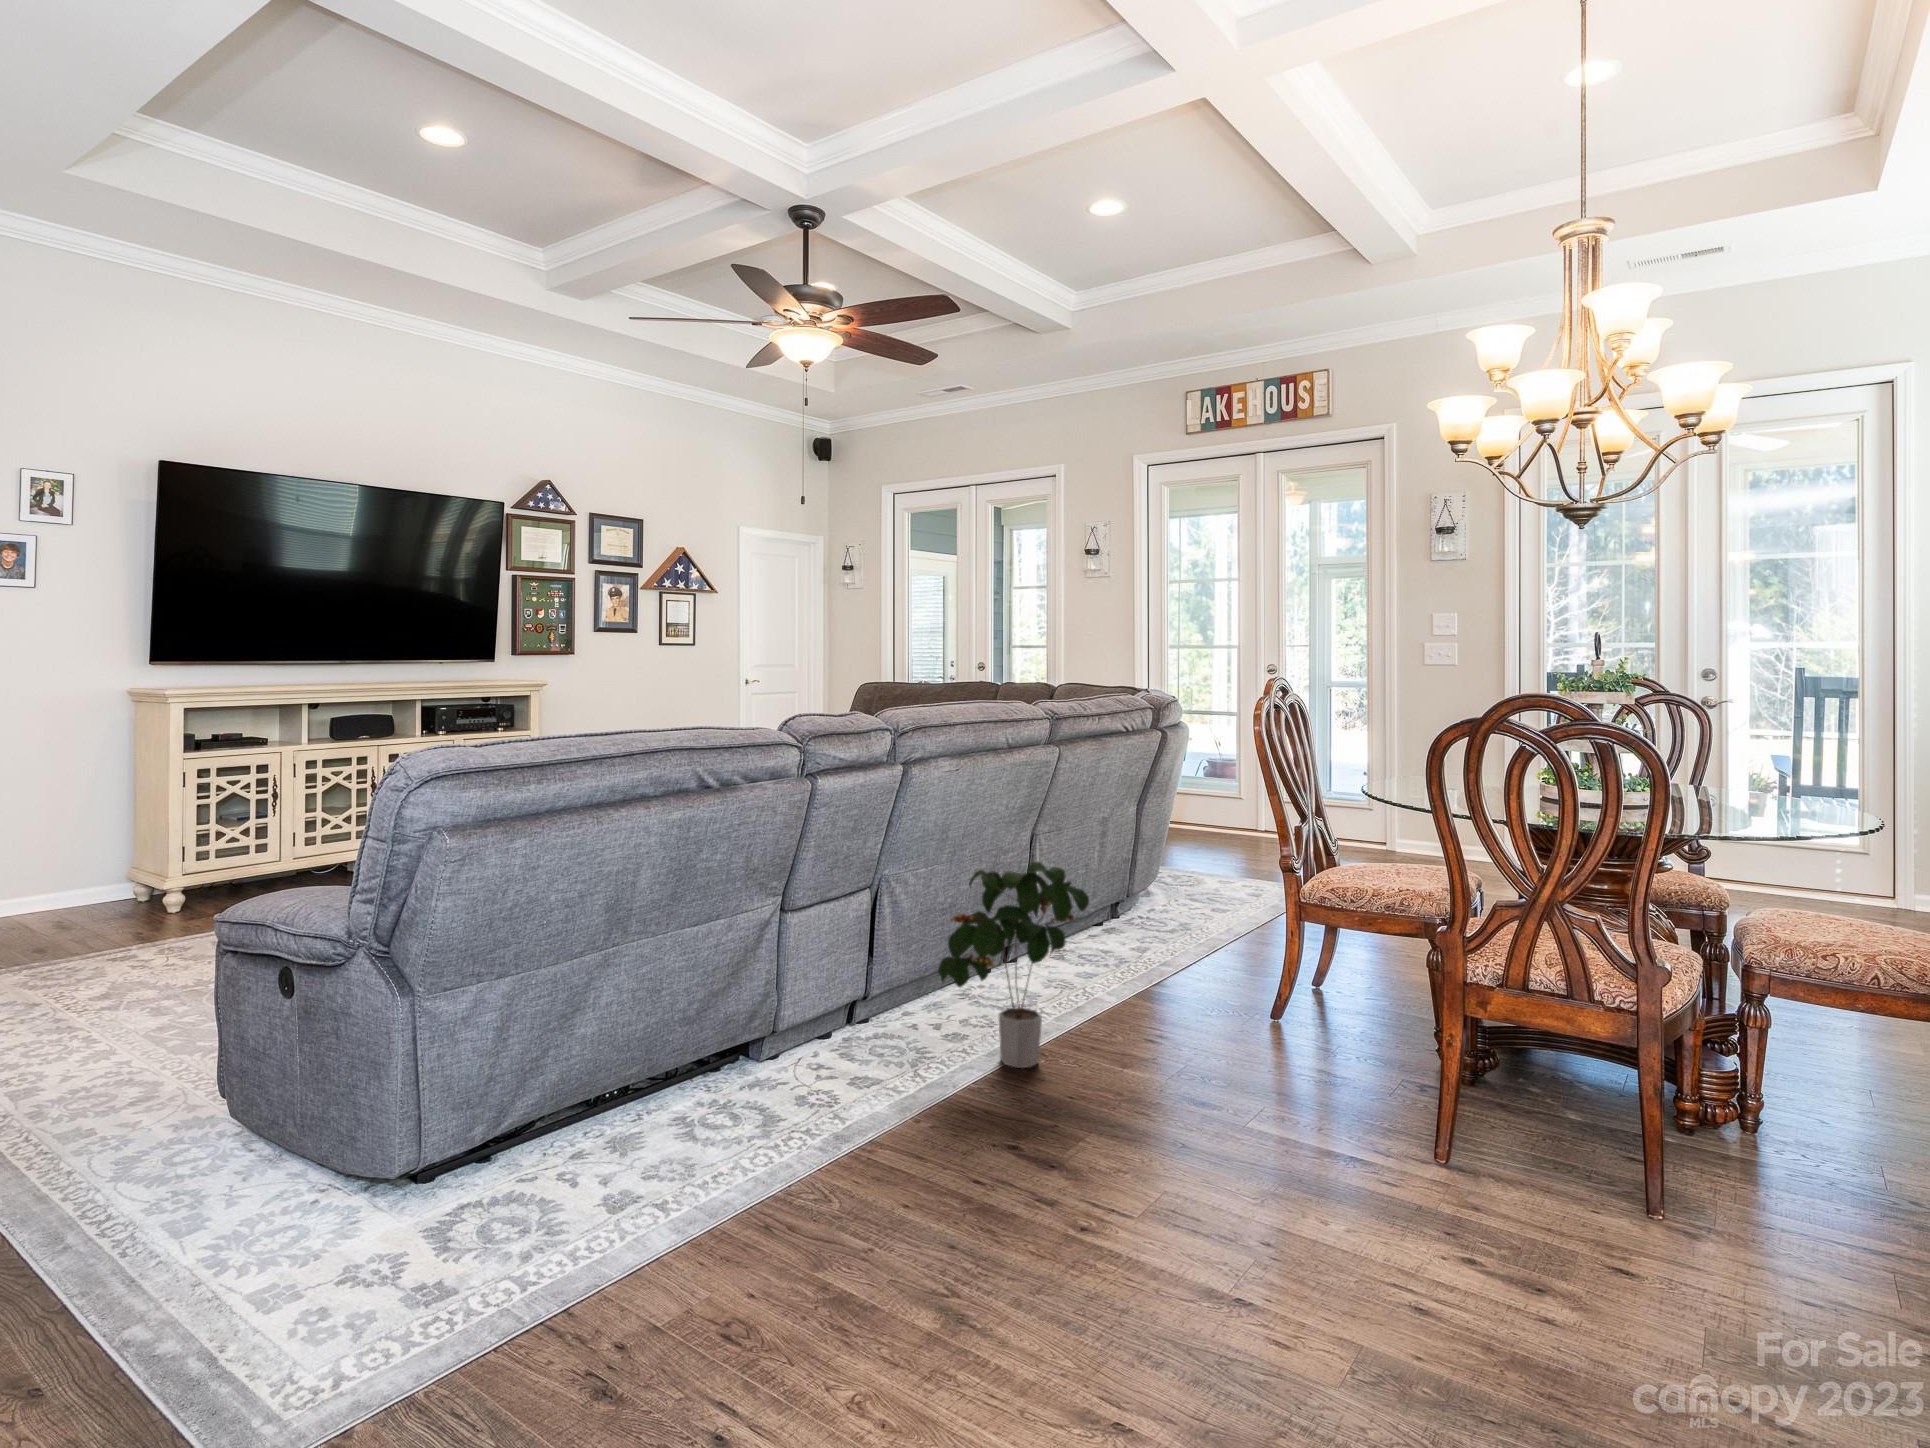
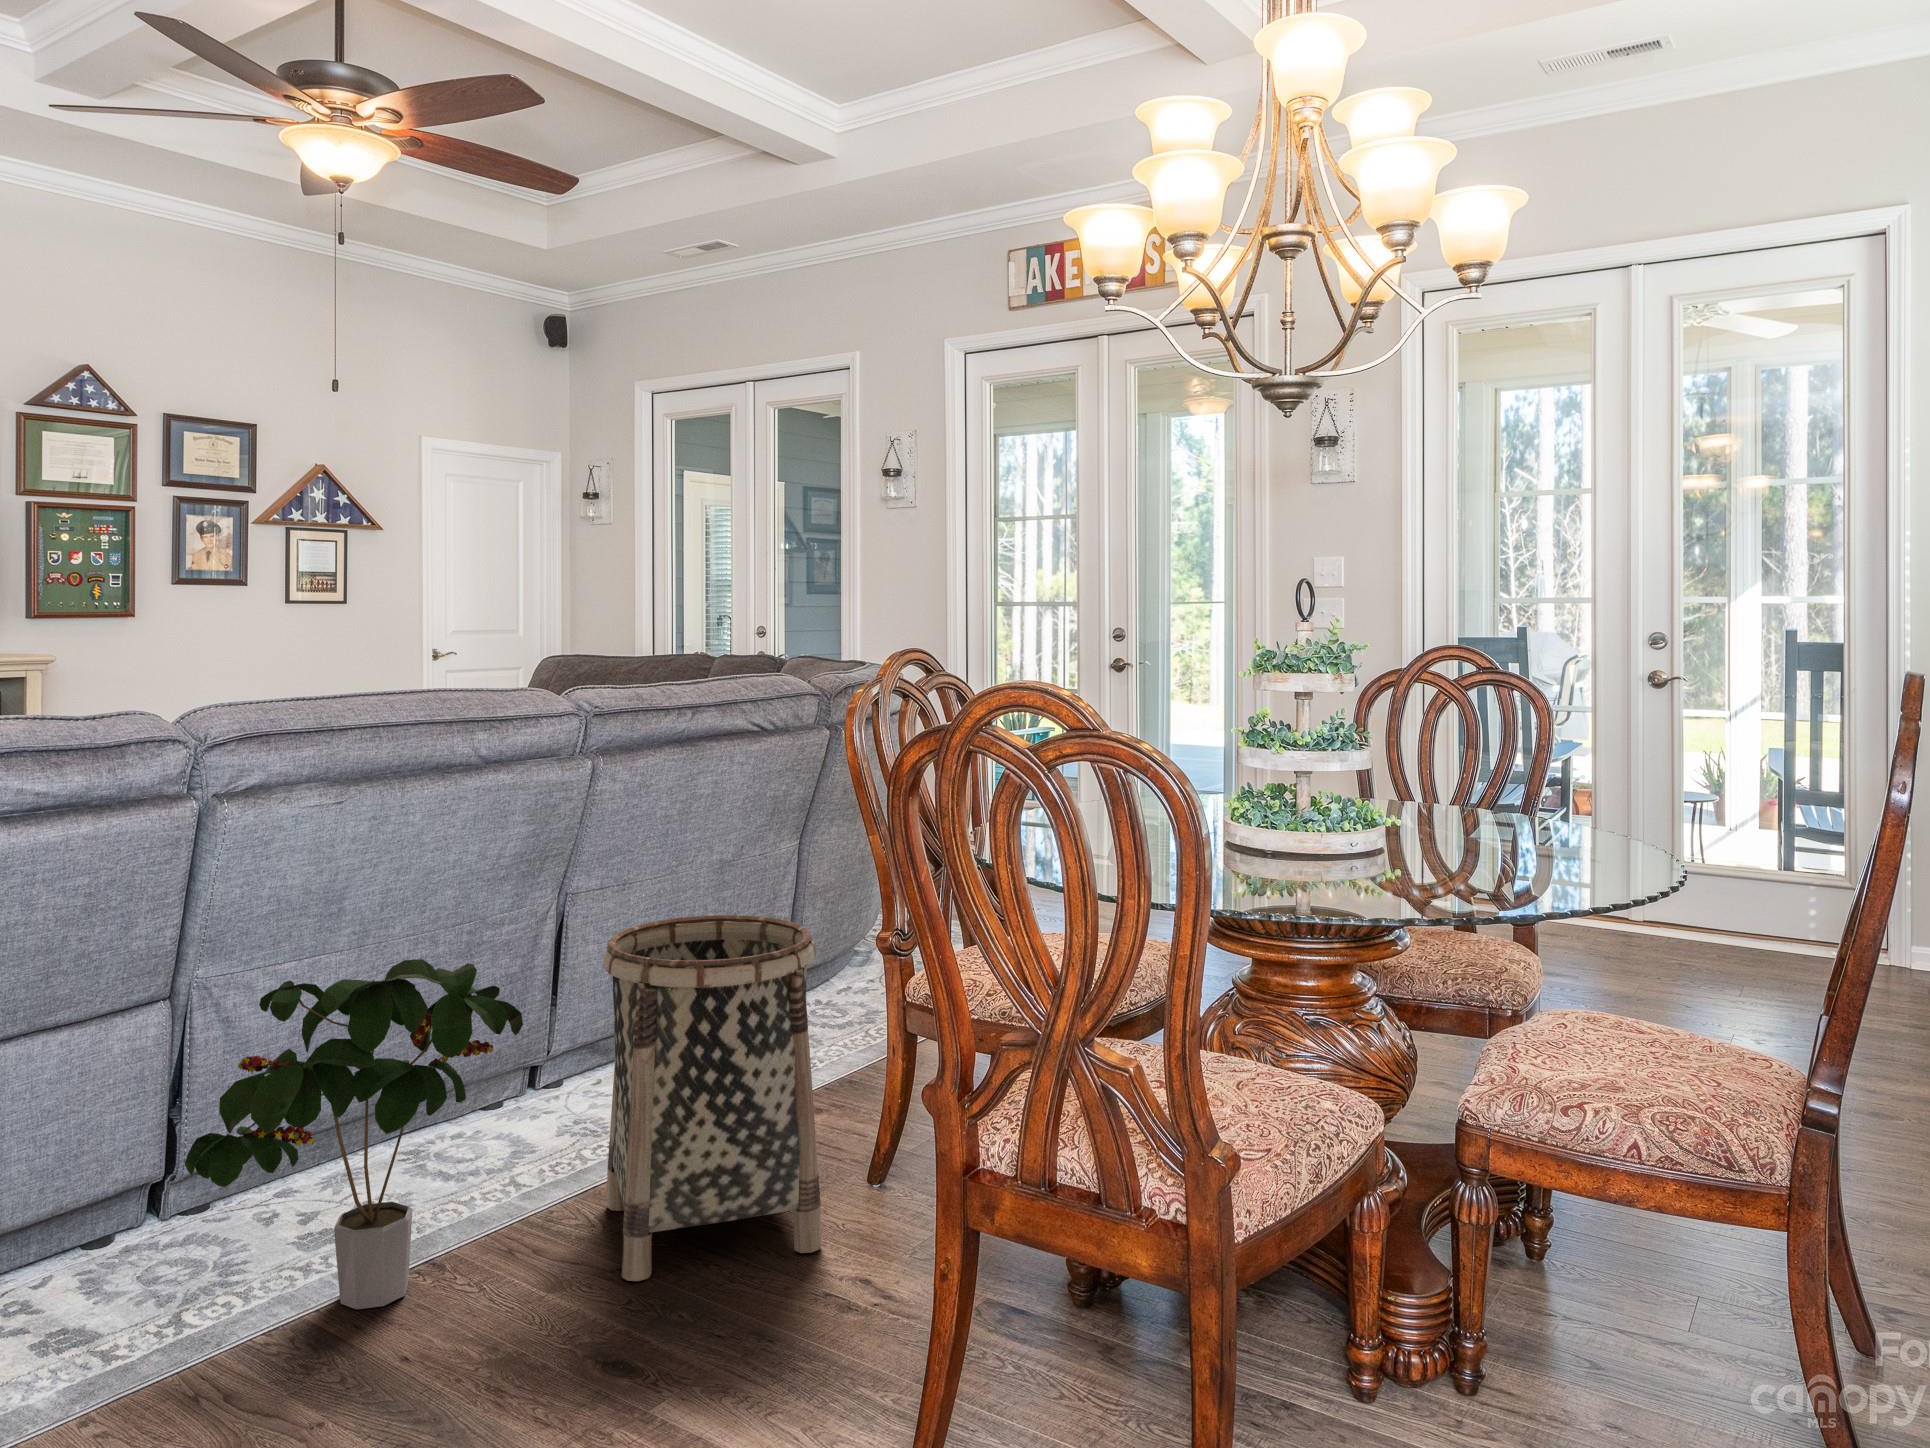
basket: none [1111,845,1270,1062] -> present [603,915,822,1281]

